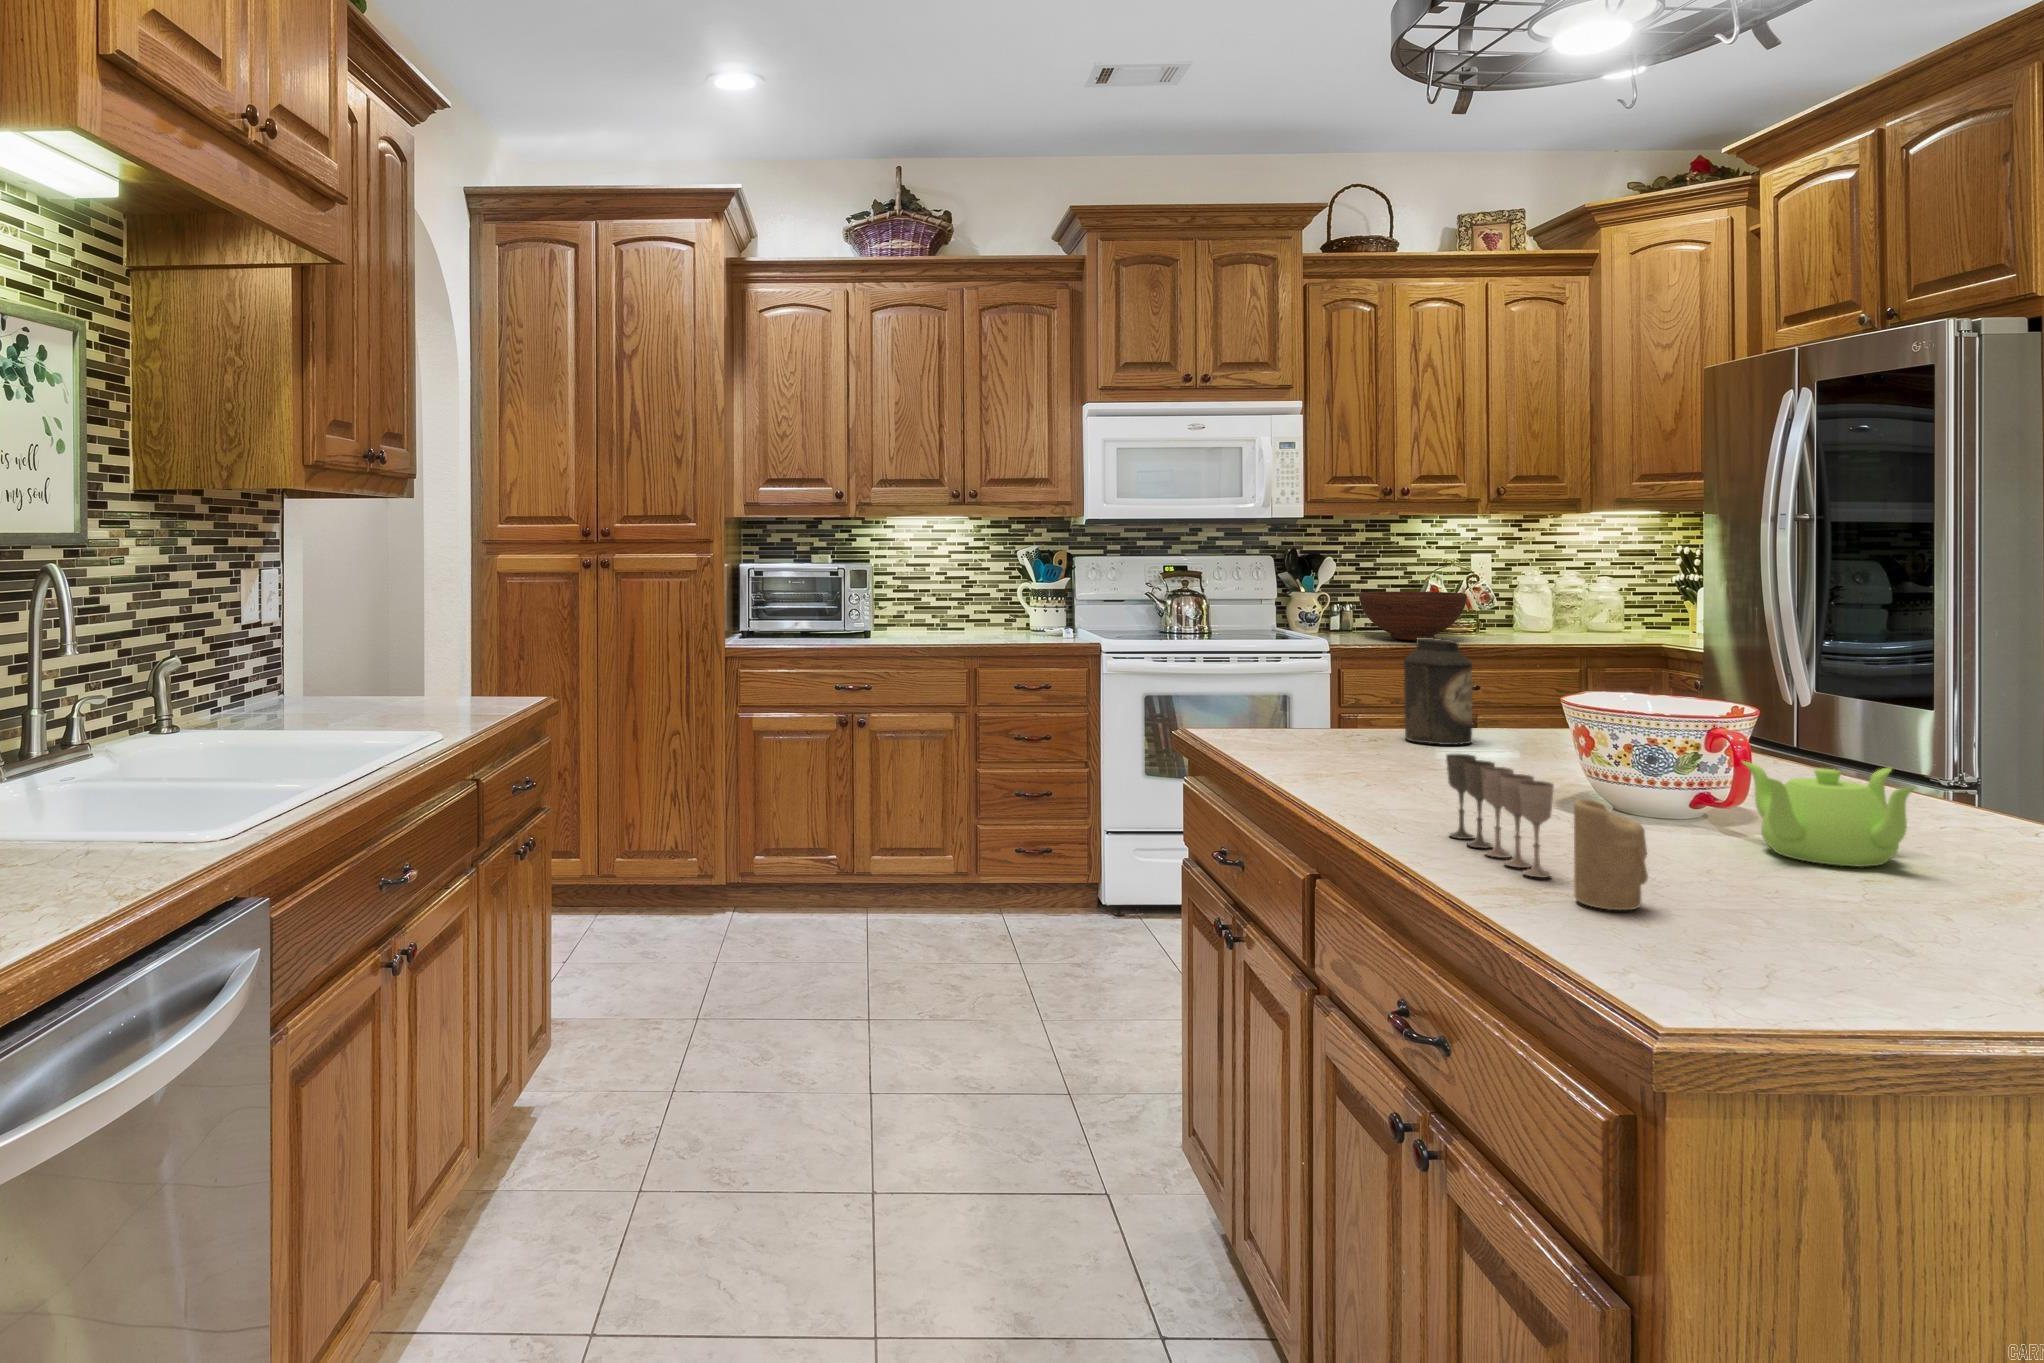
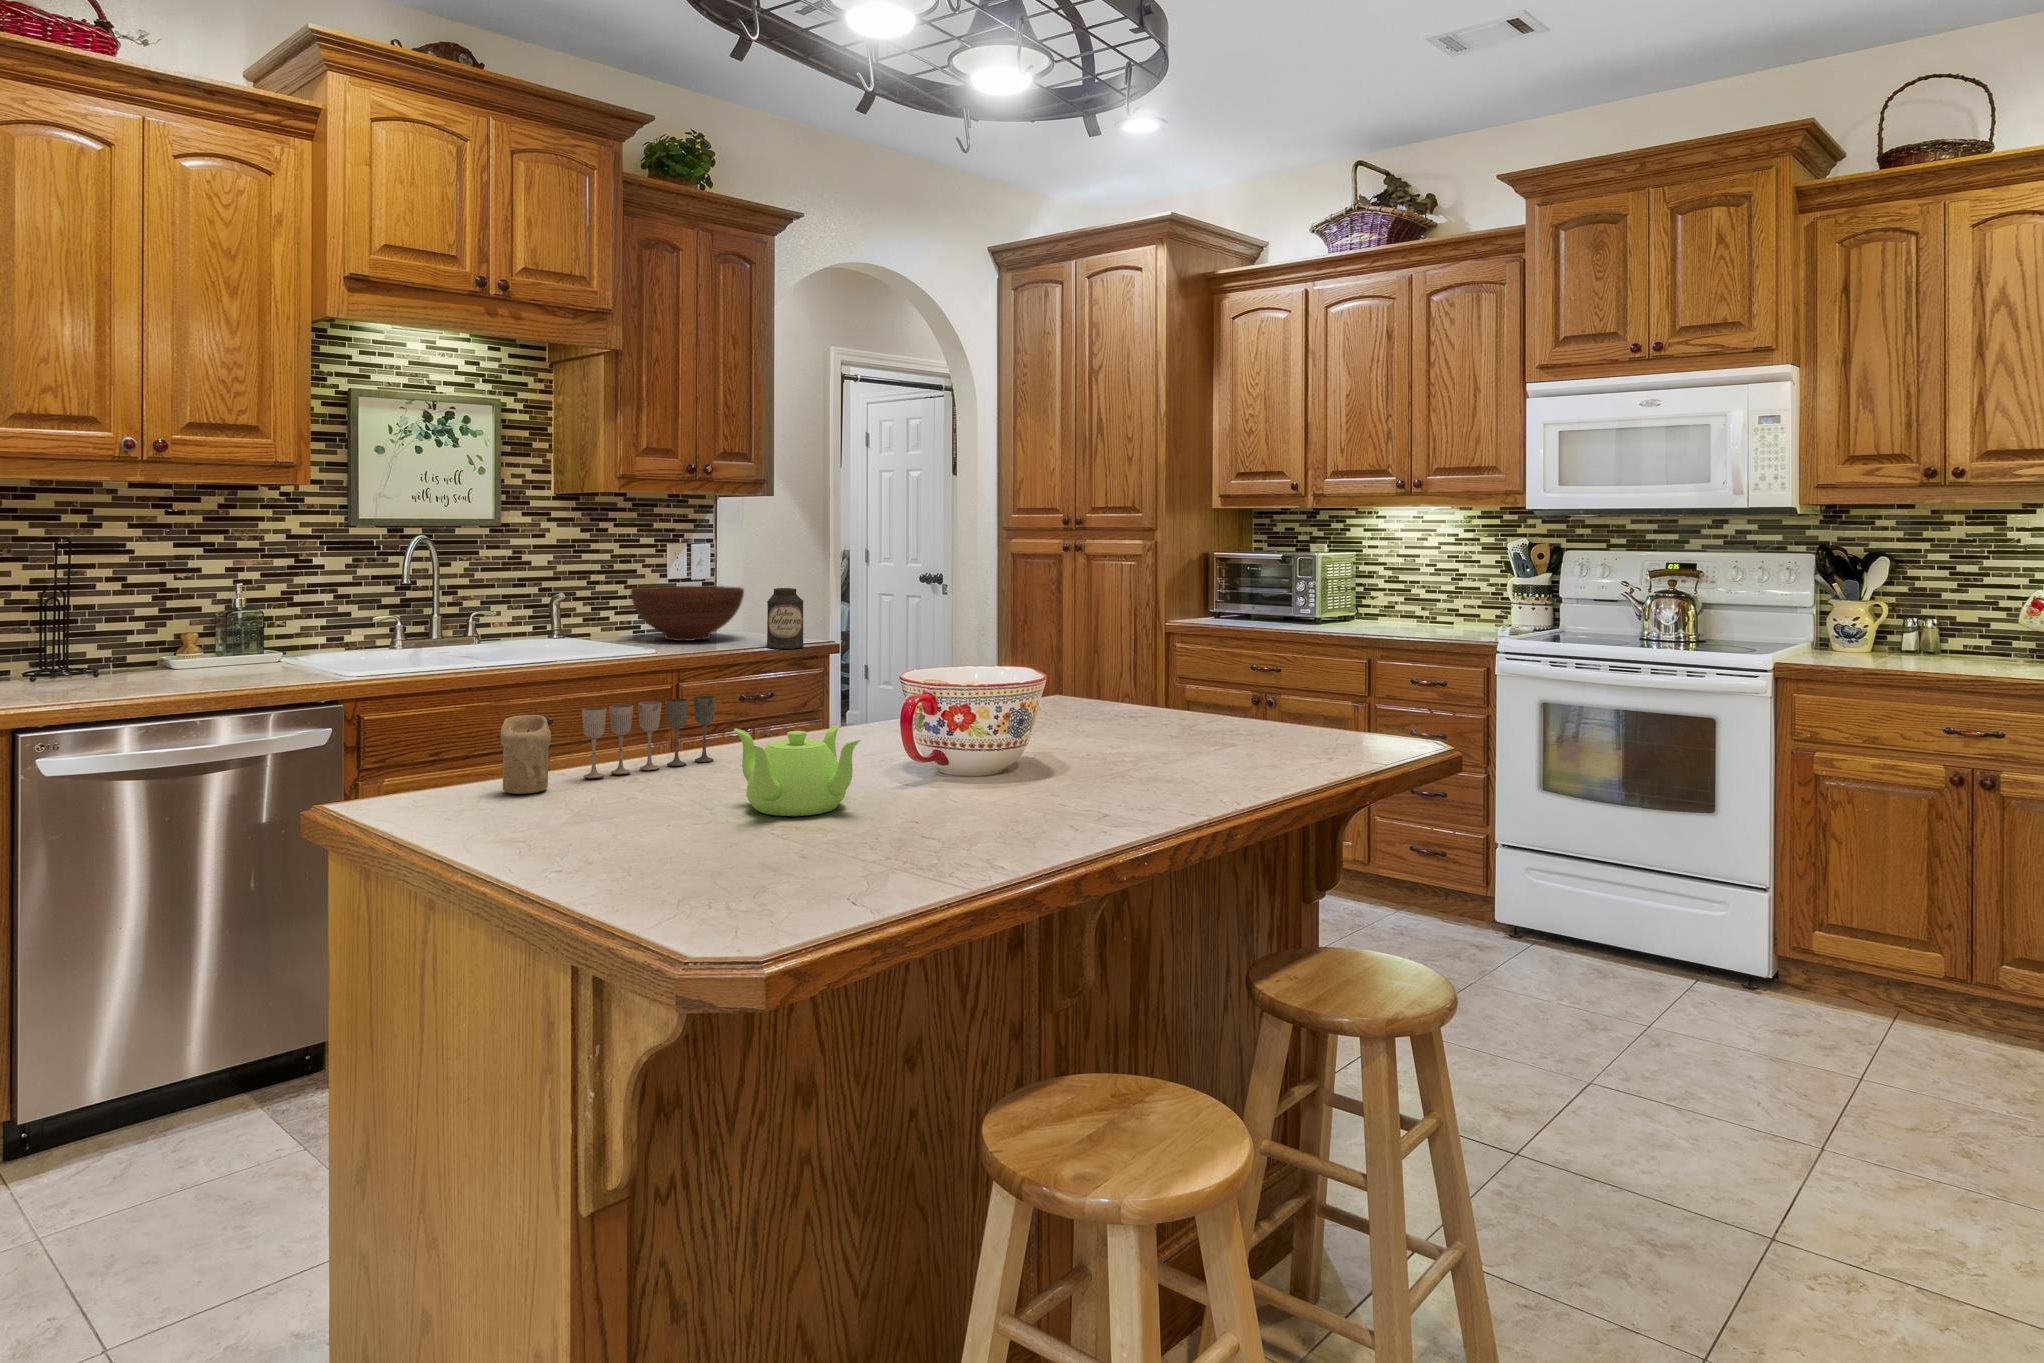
fruit bowl: present [1359,591,1467,640] -> present [631,586,744,641]
canister: present [1404,638,1472,745] -> present [767,588,803,648]

